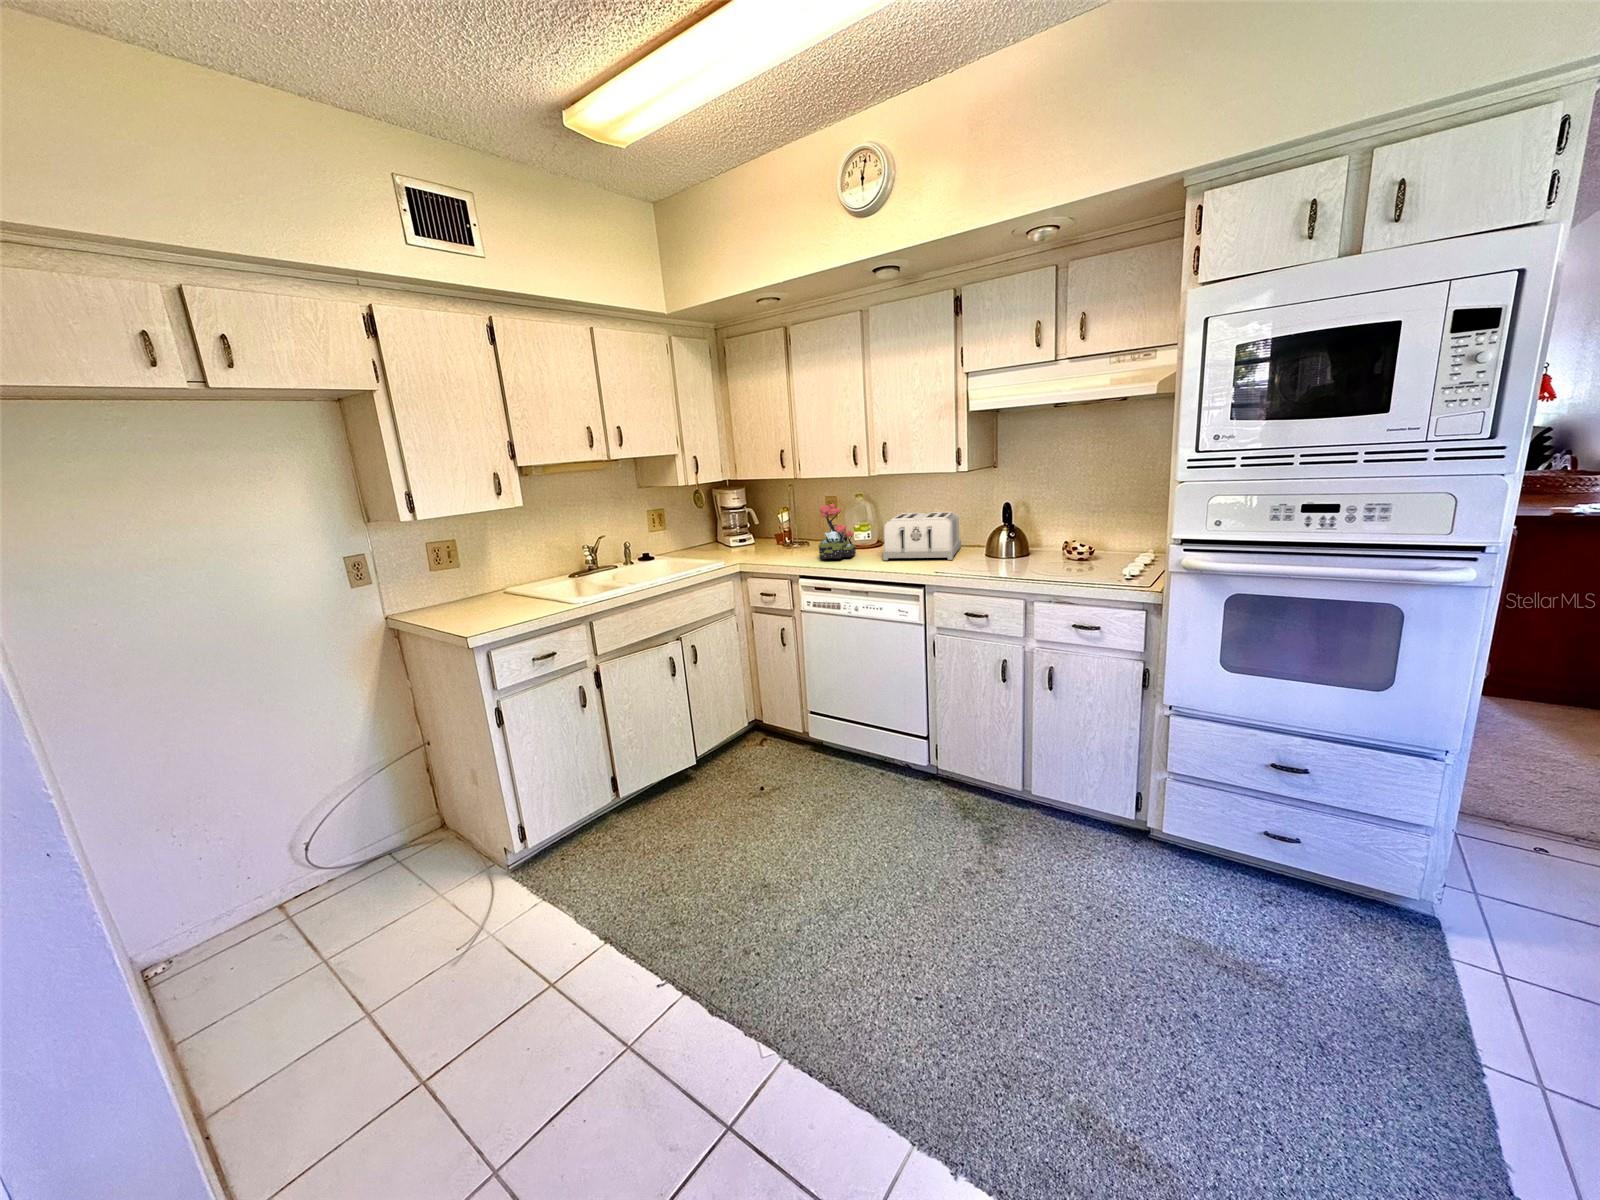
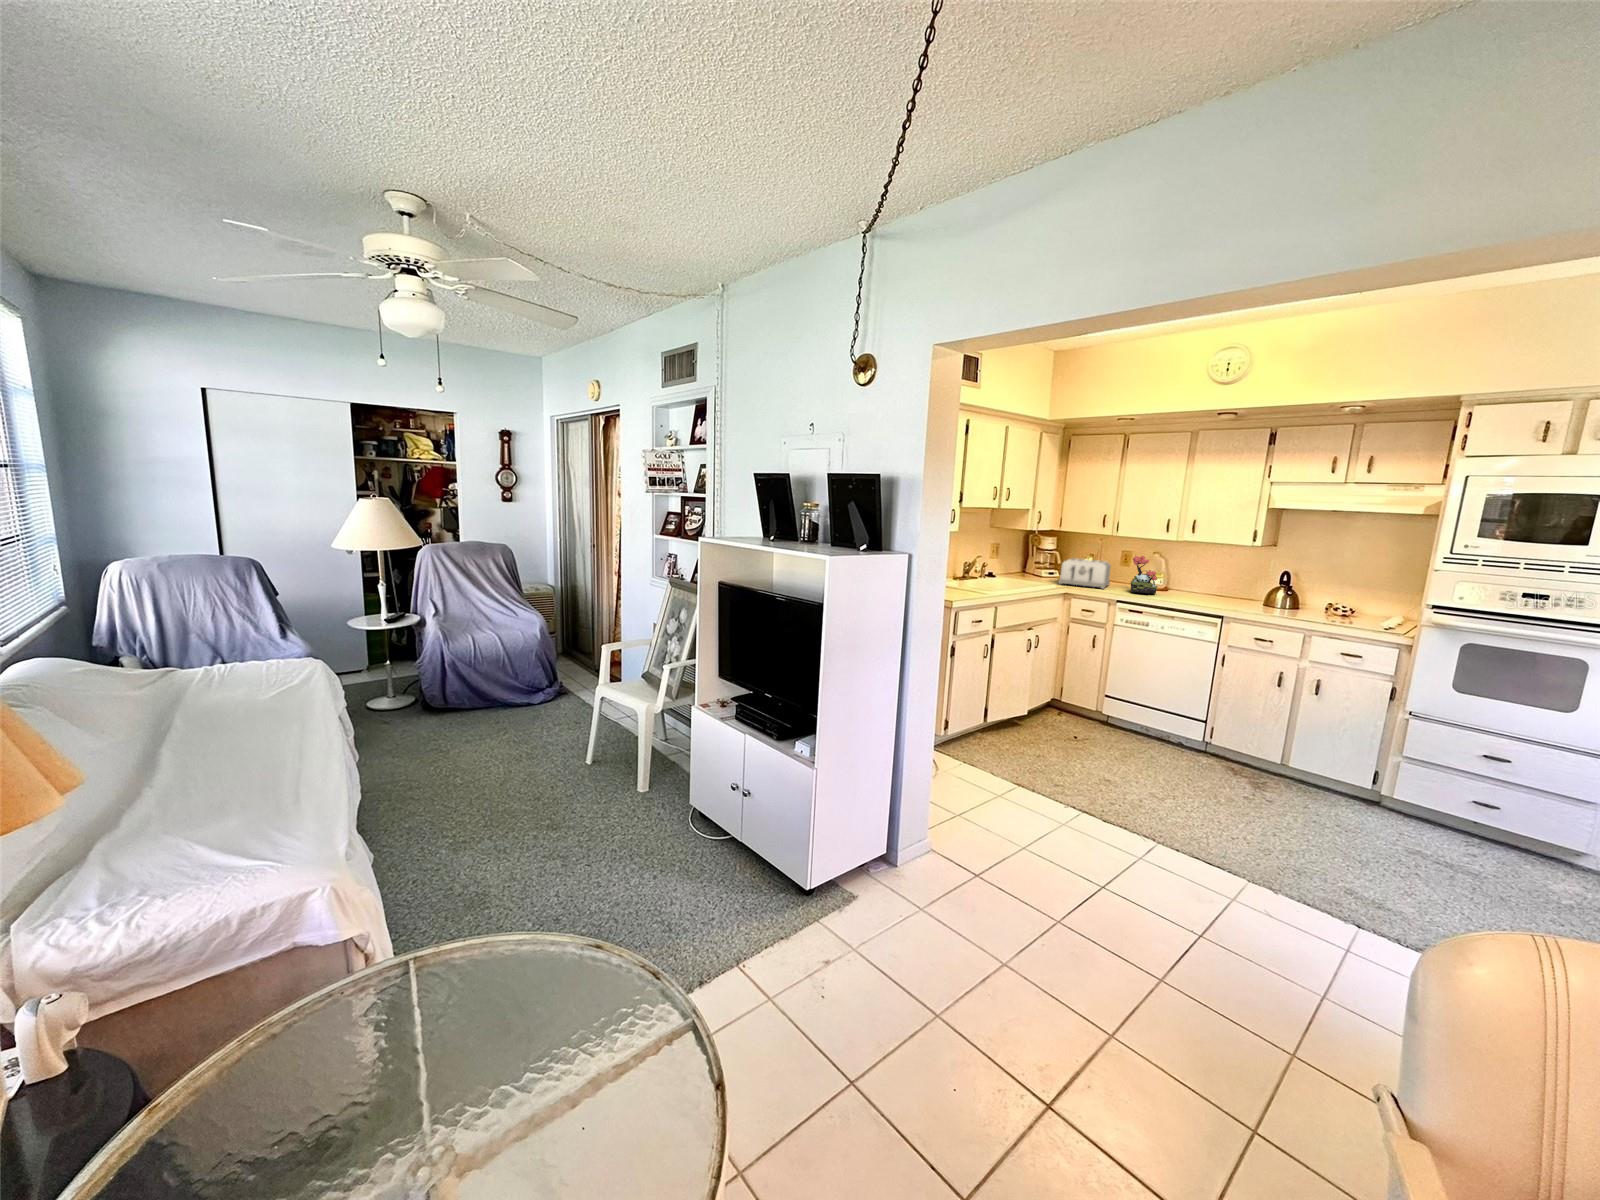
toaster: present [883,512,961,560] -> present [1058,558,1111,589]

